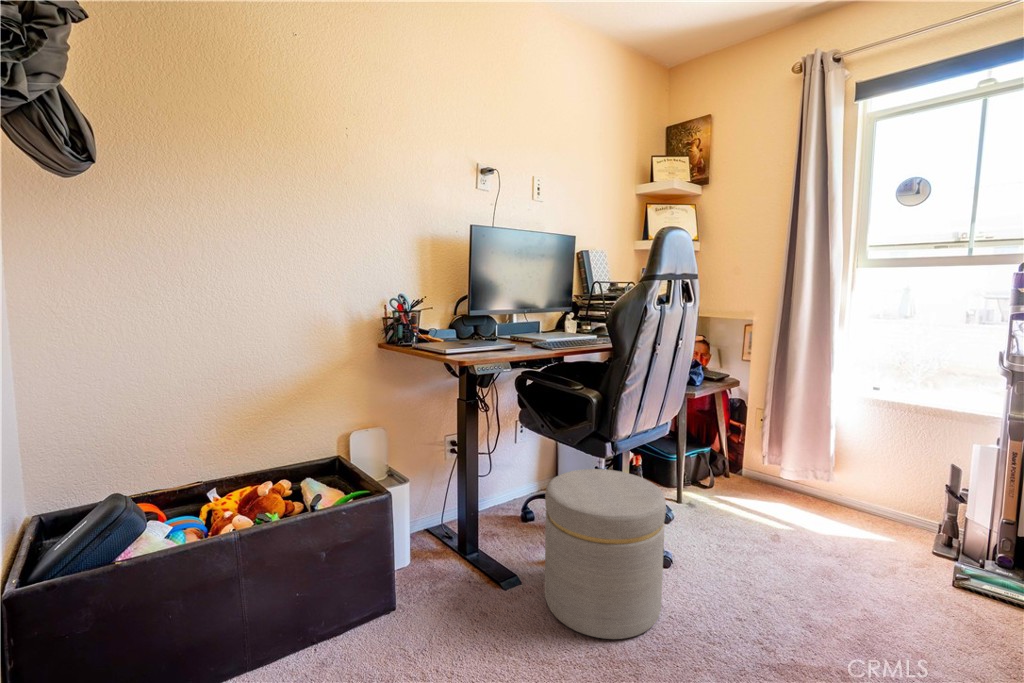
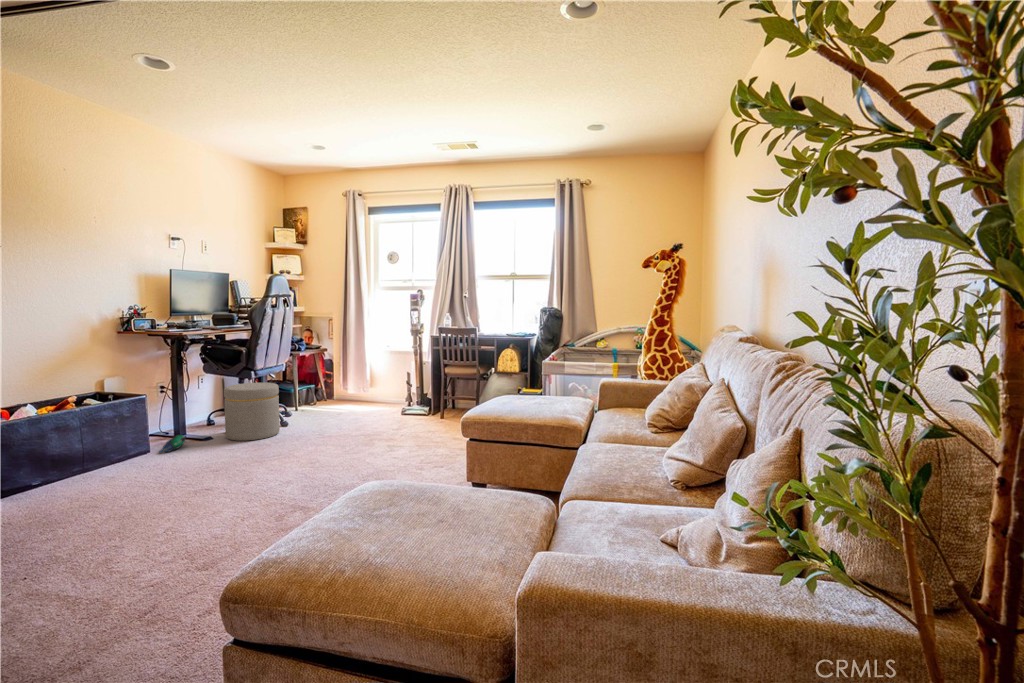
plush toy: none [404,574,464,635] -> present [159,435,185,453]

